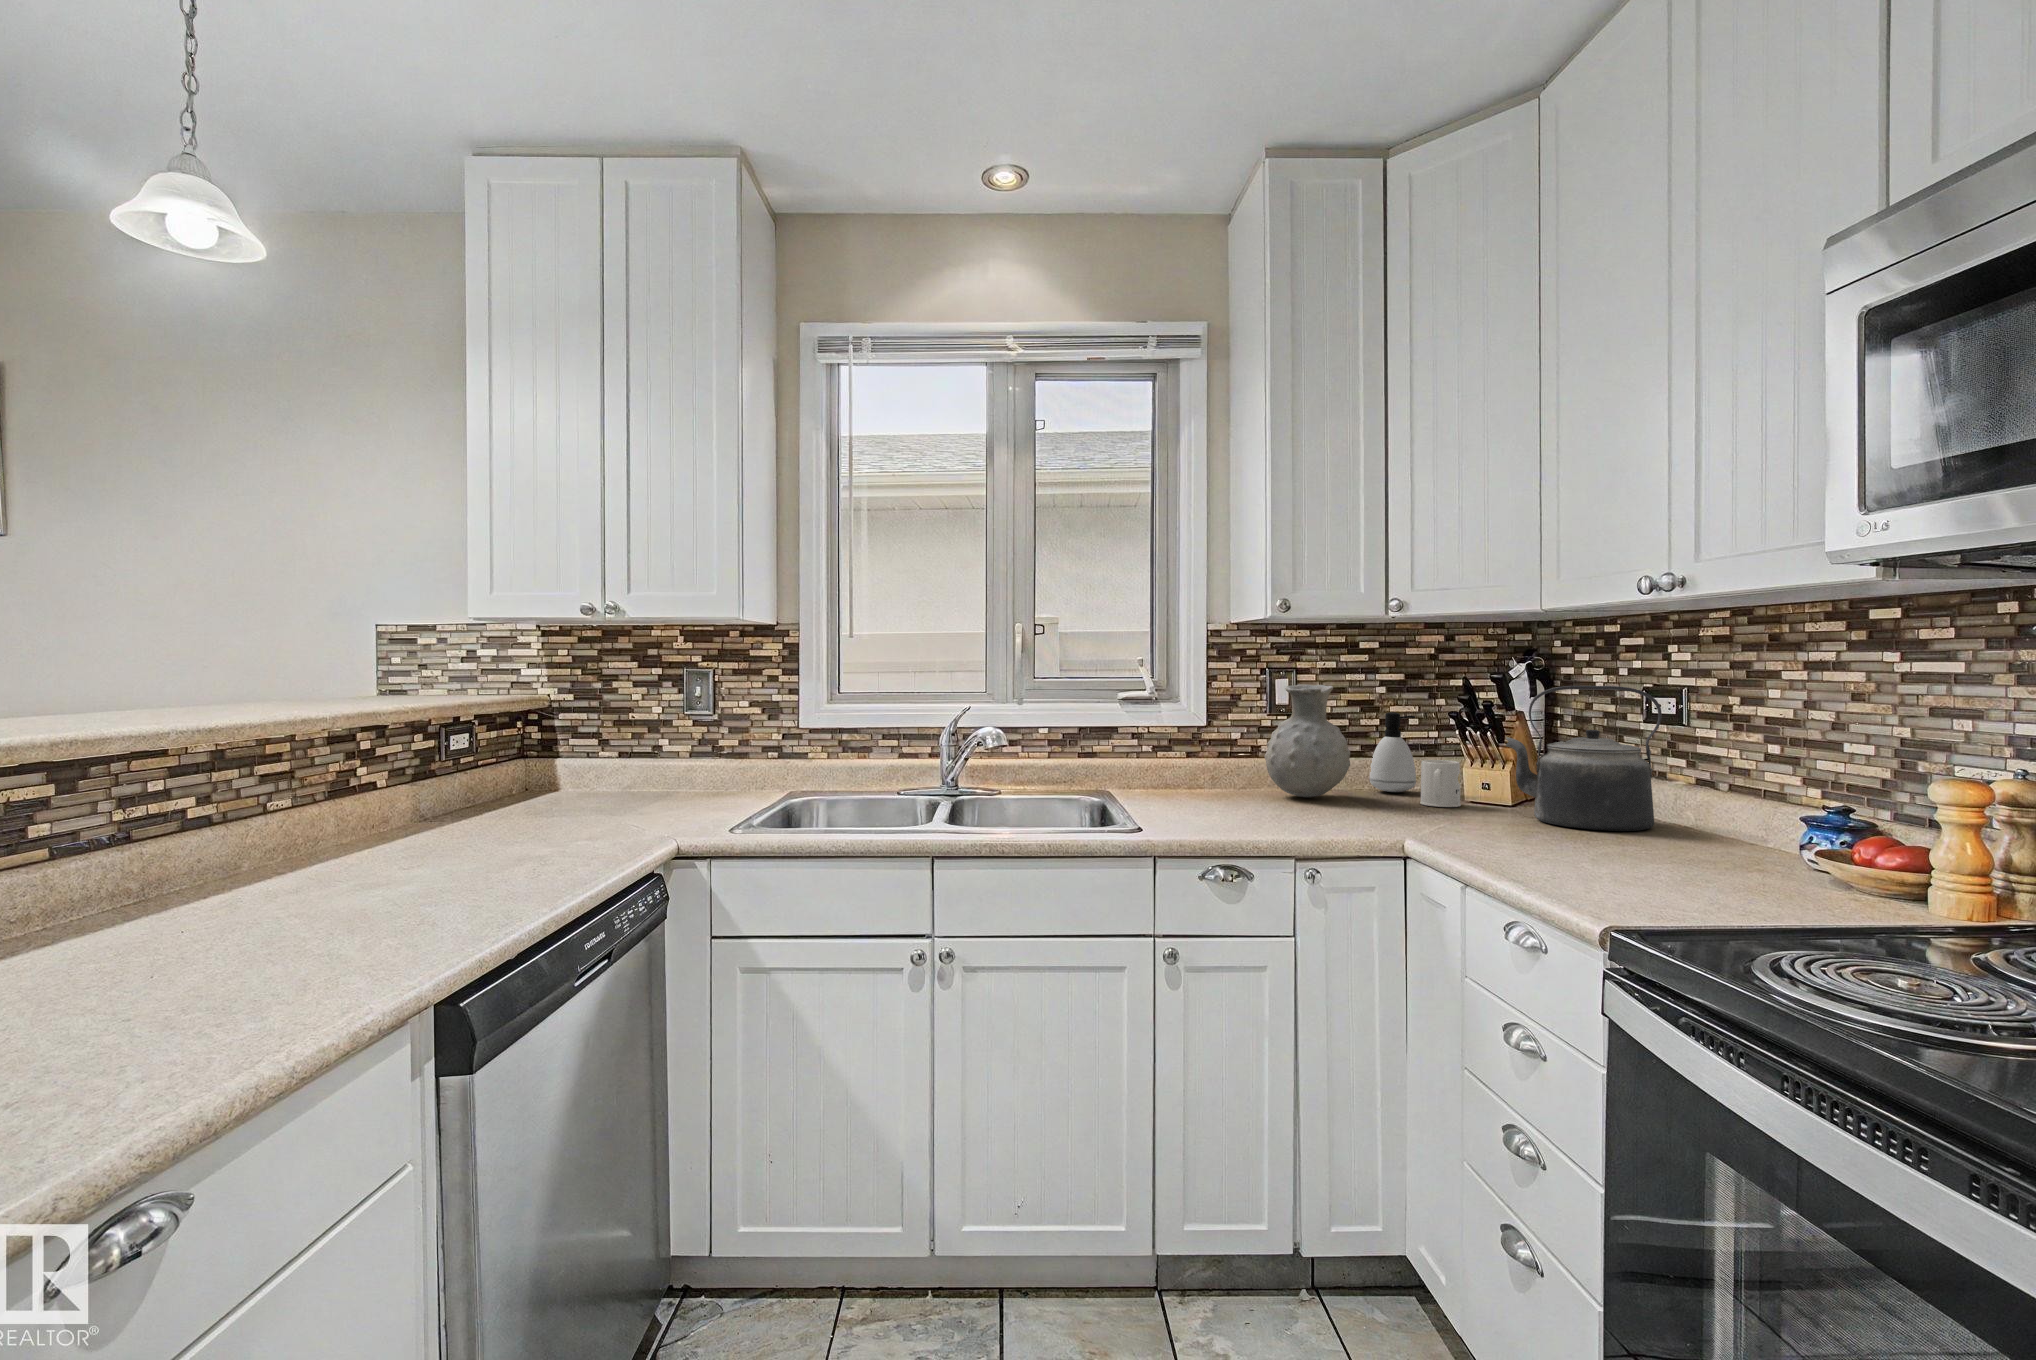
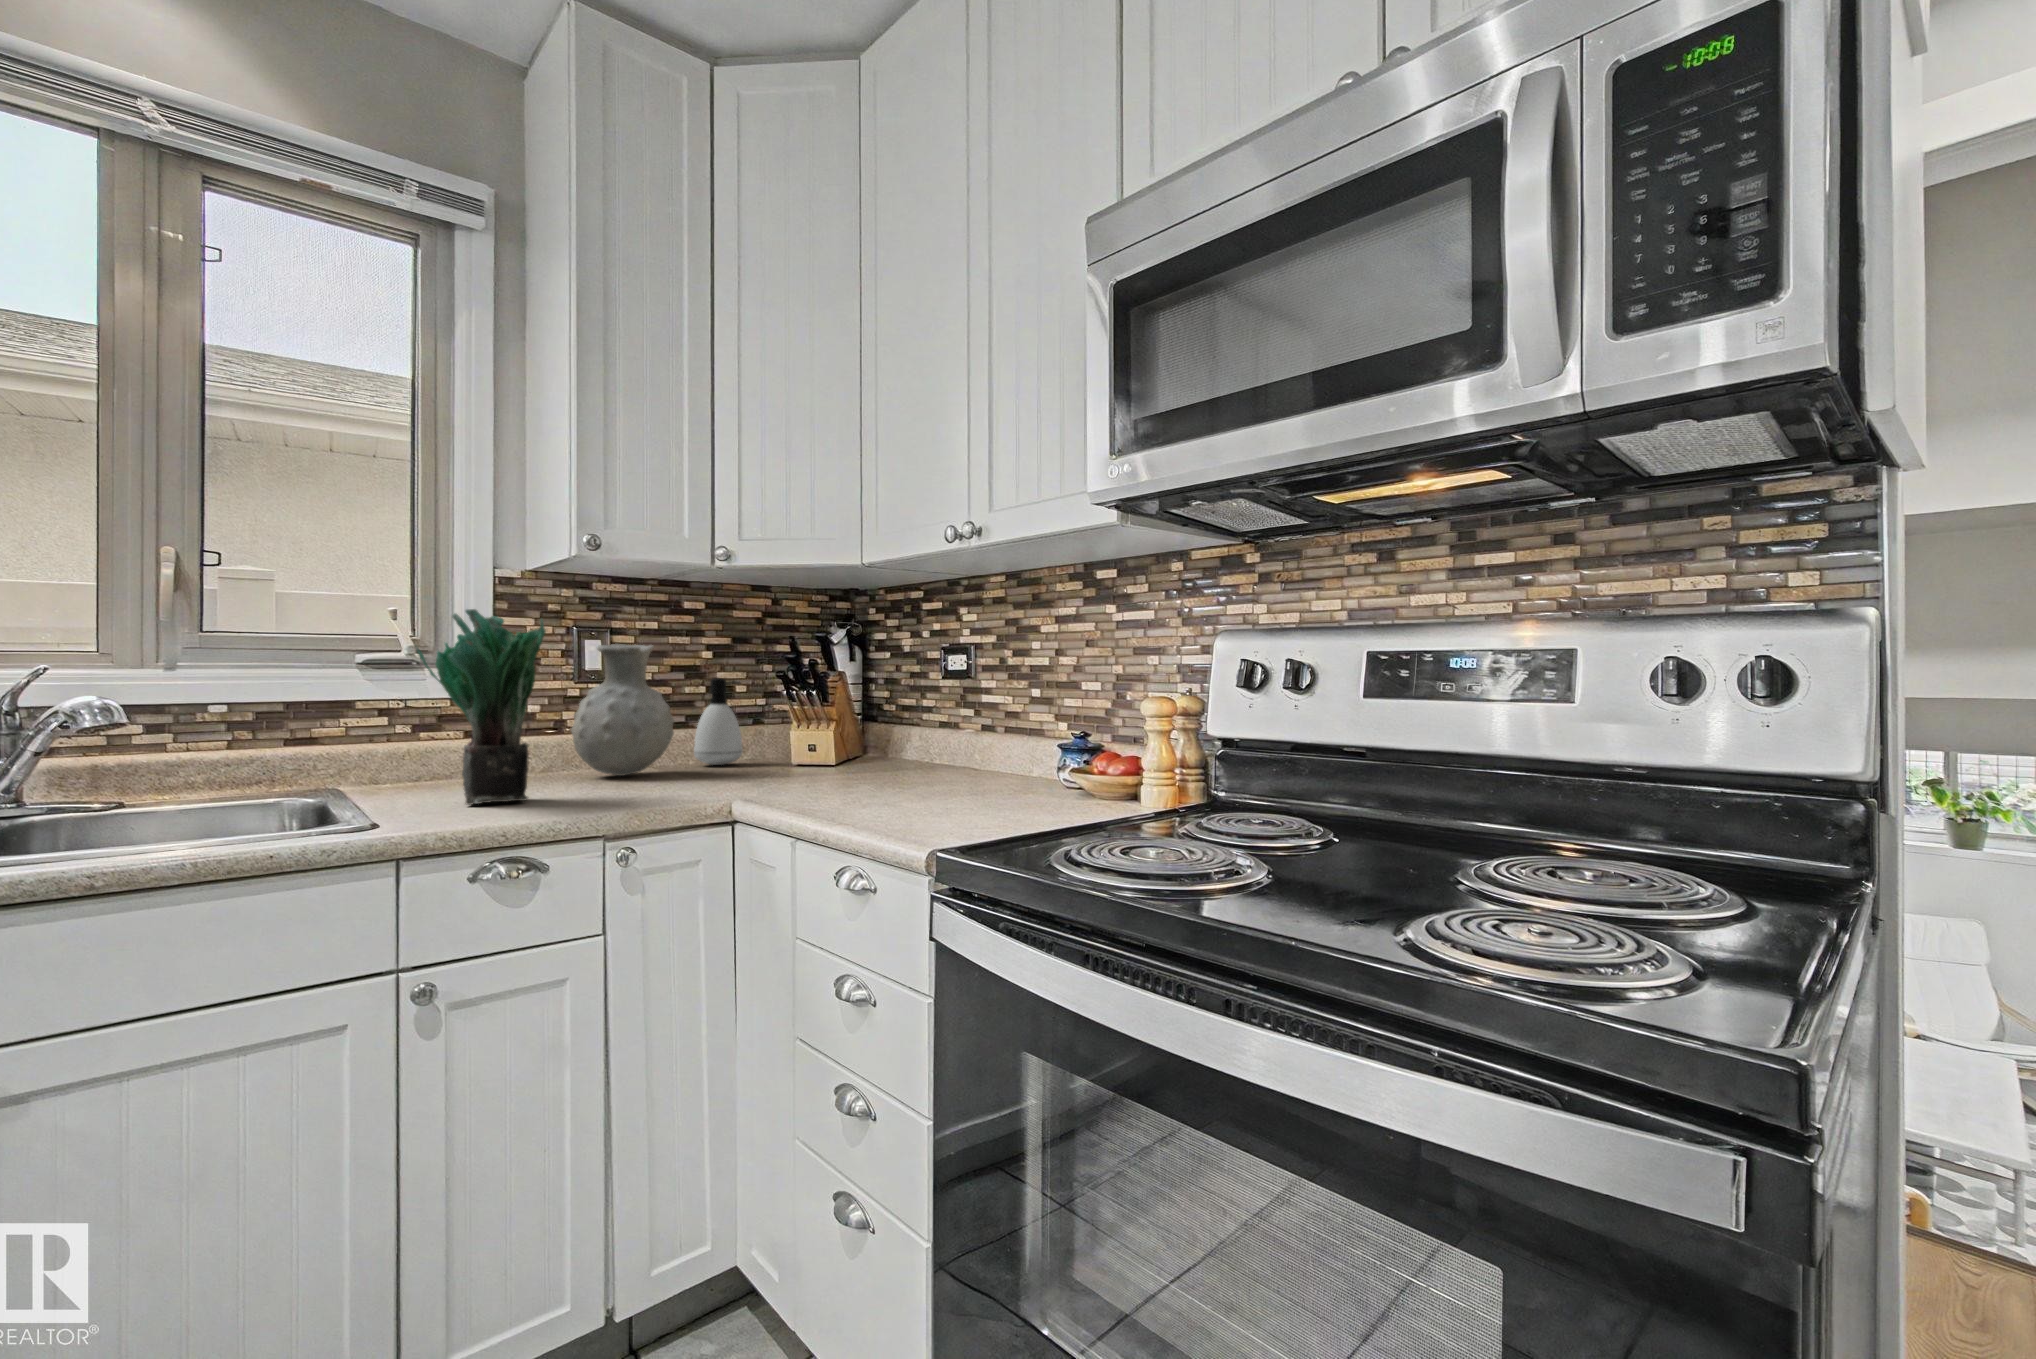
potted plant: none [1153,666,1244,819] -> present [416,609,546,805]
kettle: present [1506,686,1662,831] -> none [831,641,958,777]
mug: present [1420,760,1461,807] -> none [748,724,788,772]

